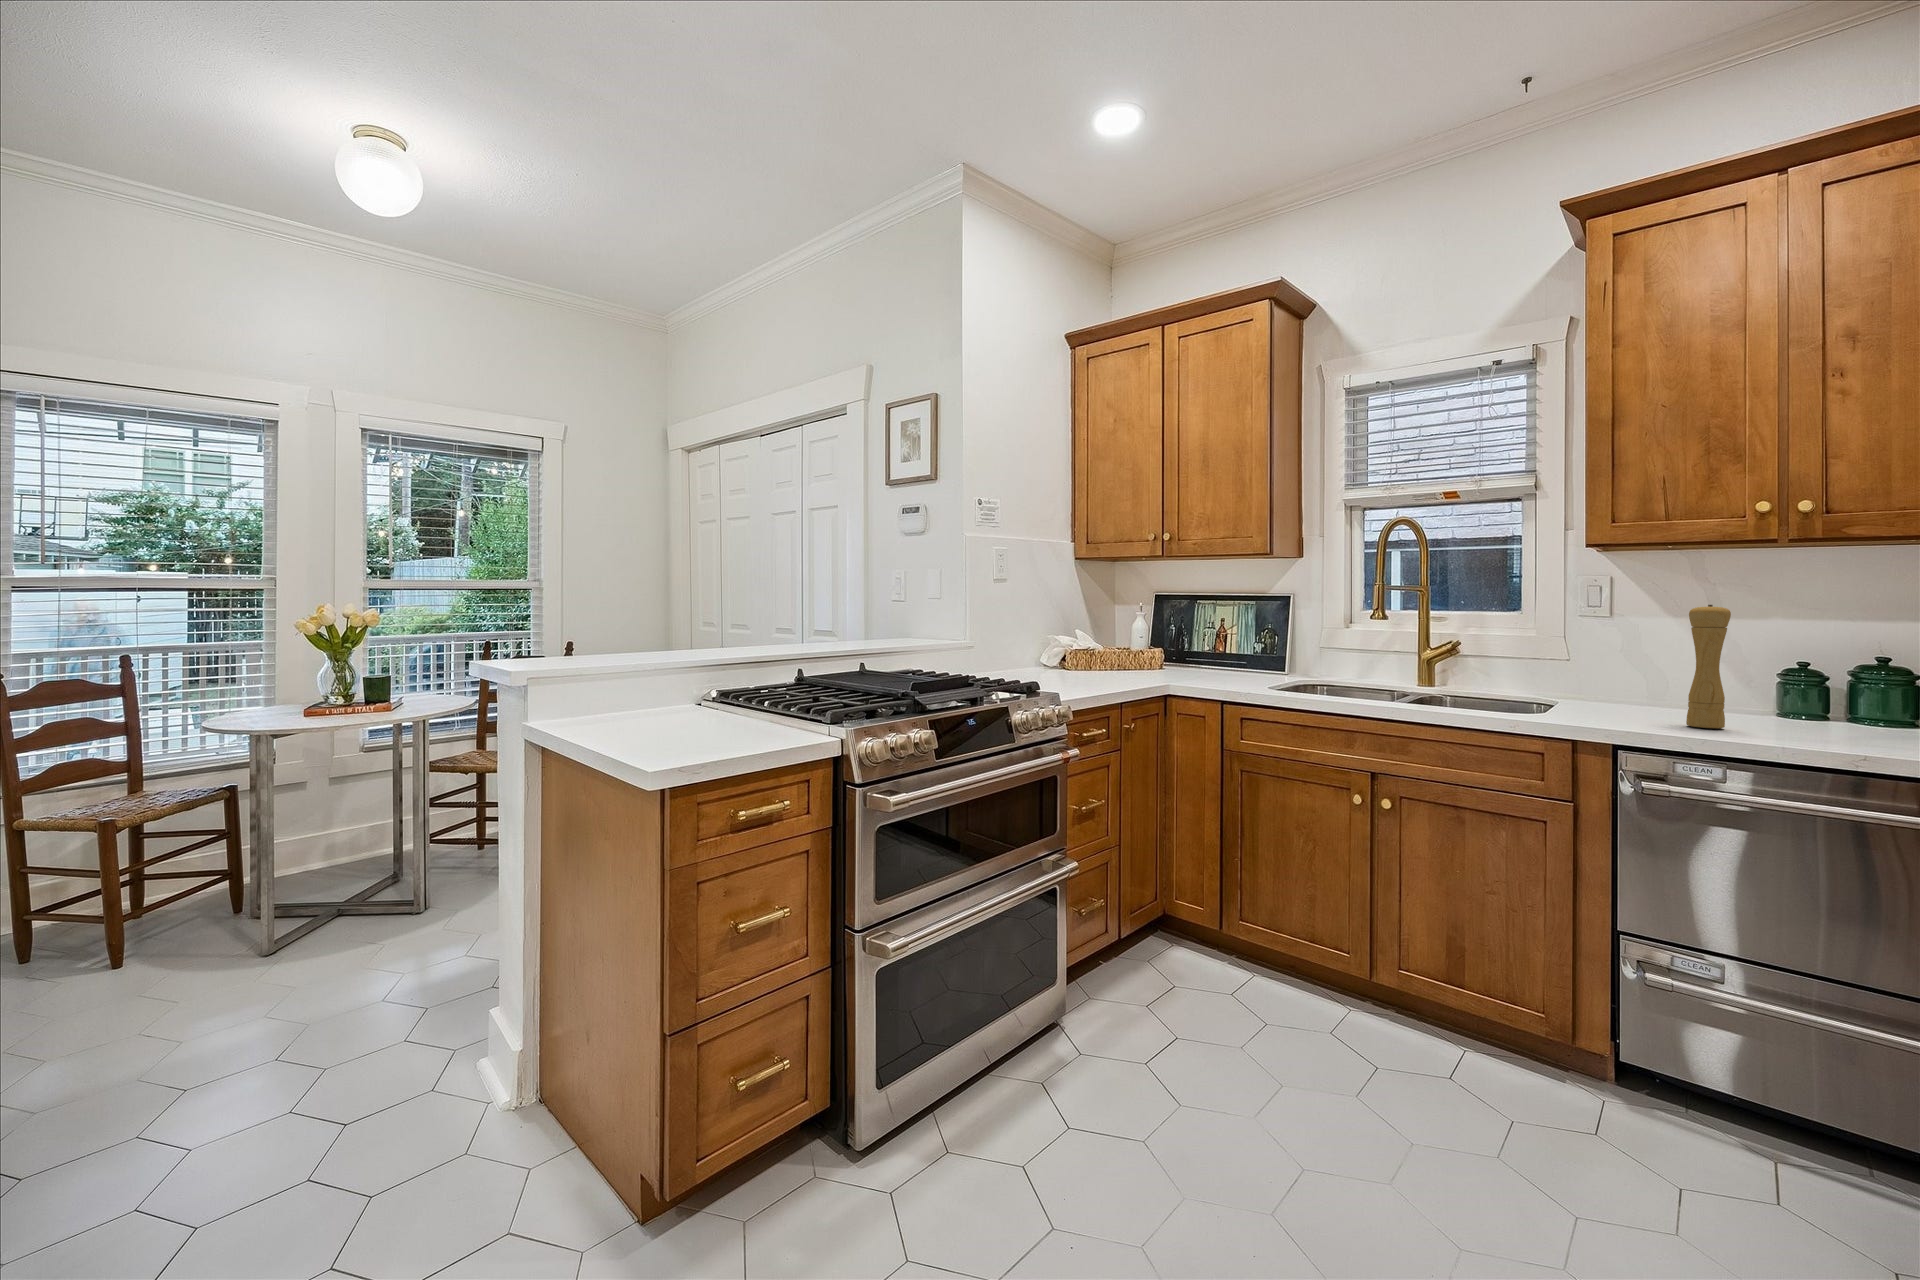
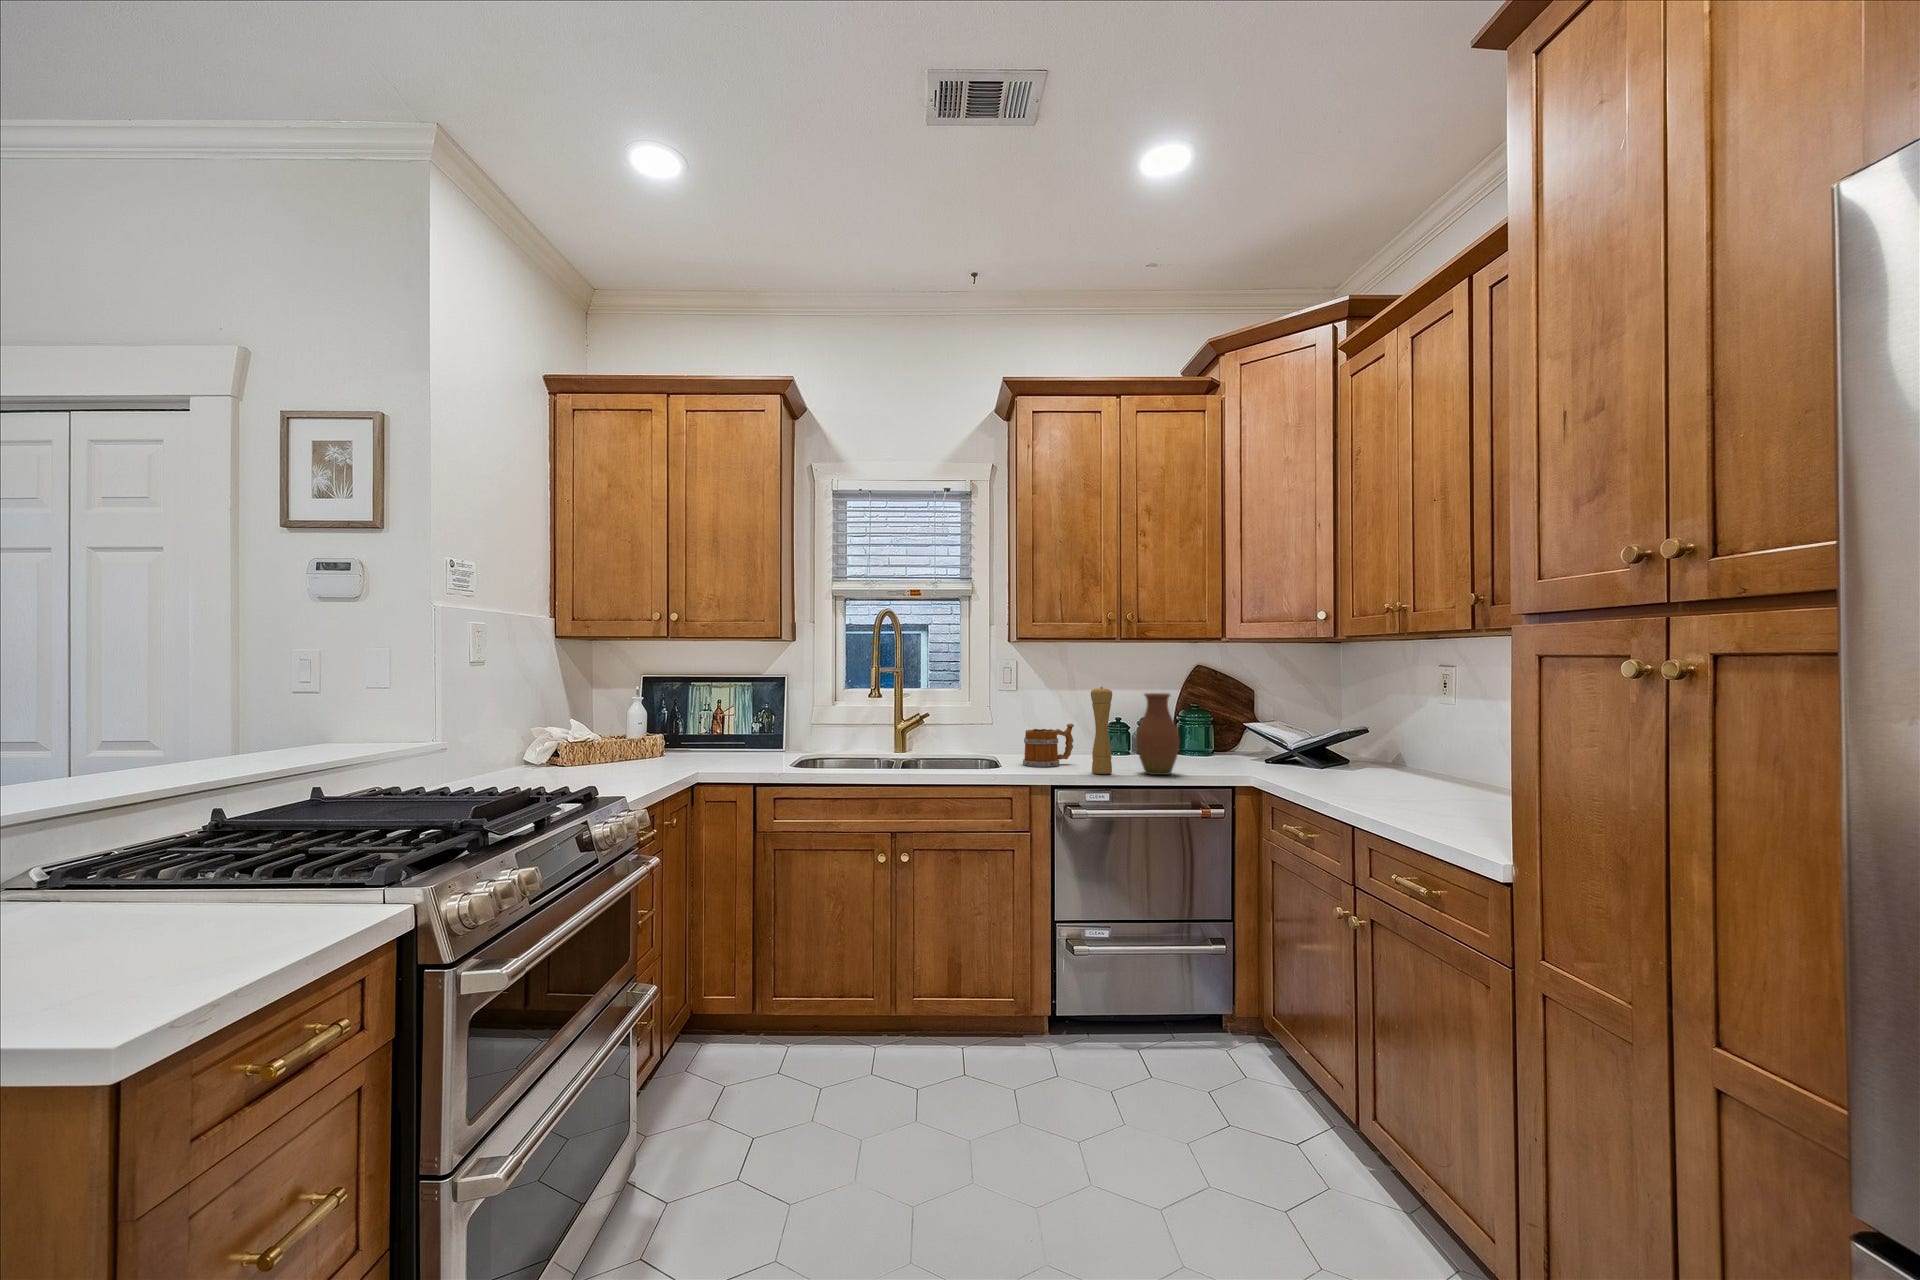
vase: none [1778,615,1872,740] -> present [1136,693,1180,775]
mug: none [1585,658,1679,713] -> present [1023,724,1074,767]

